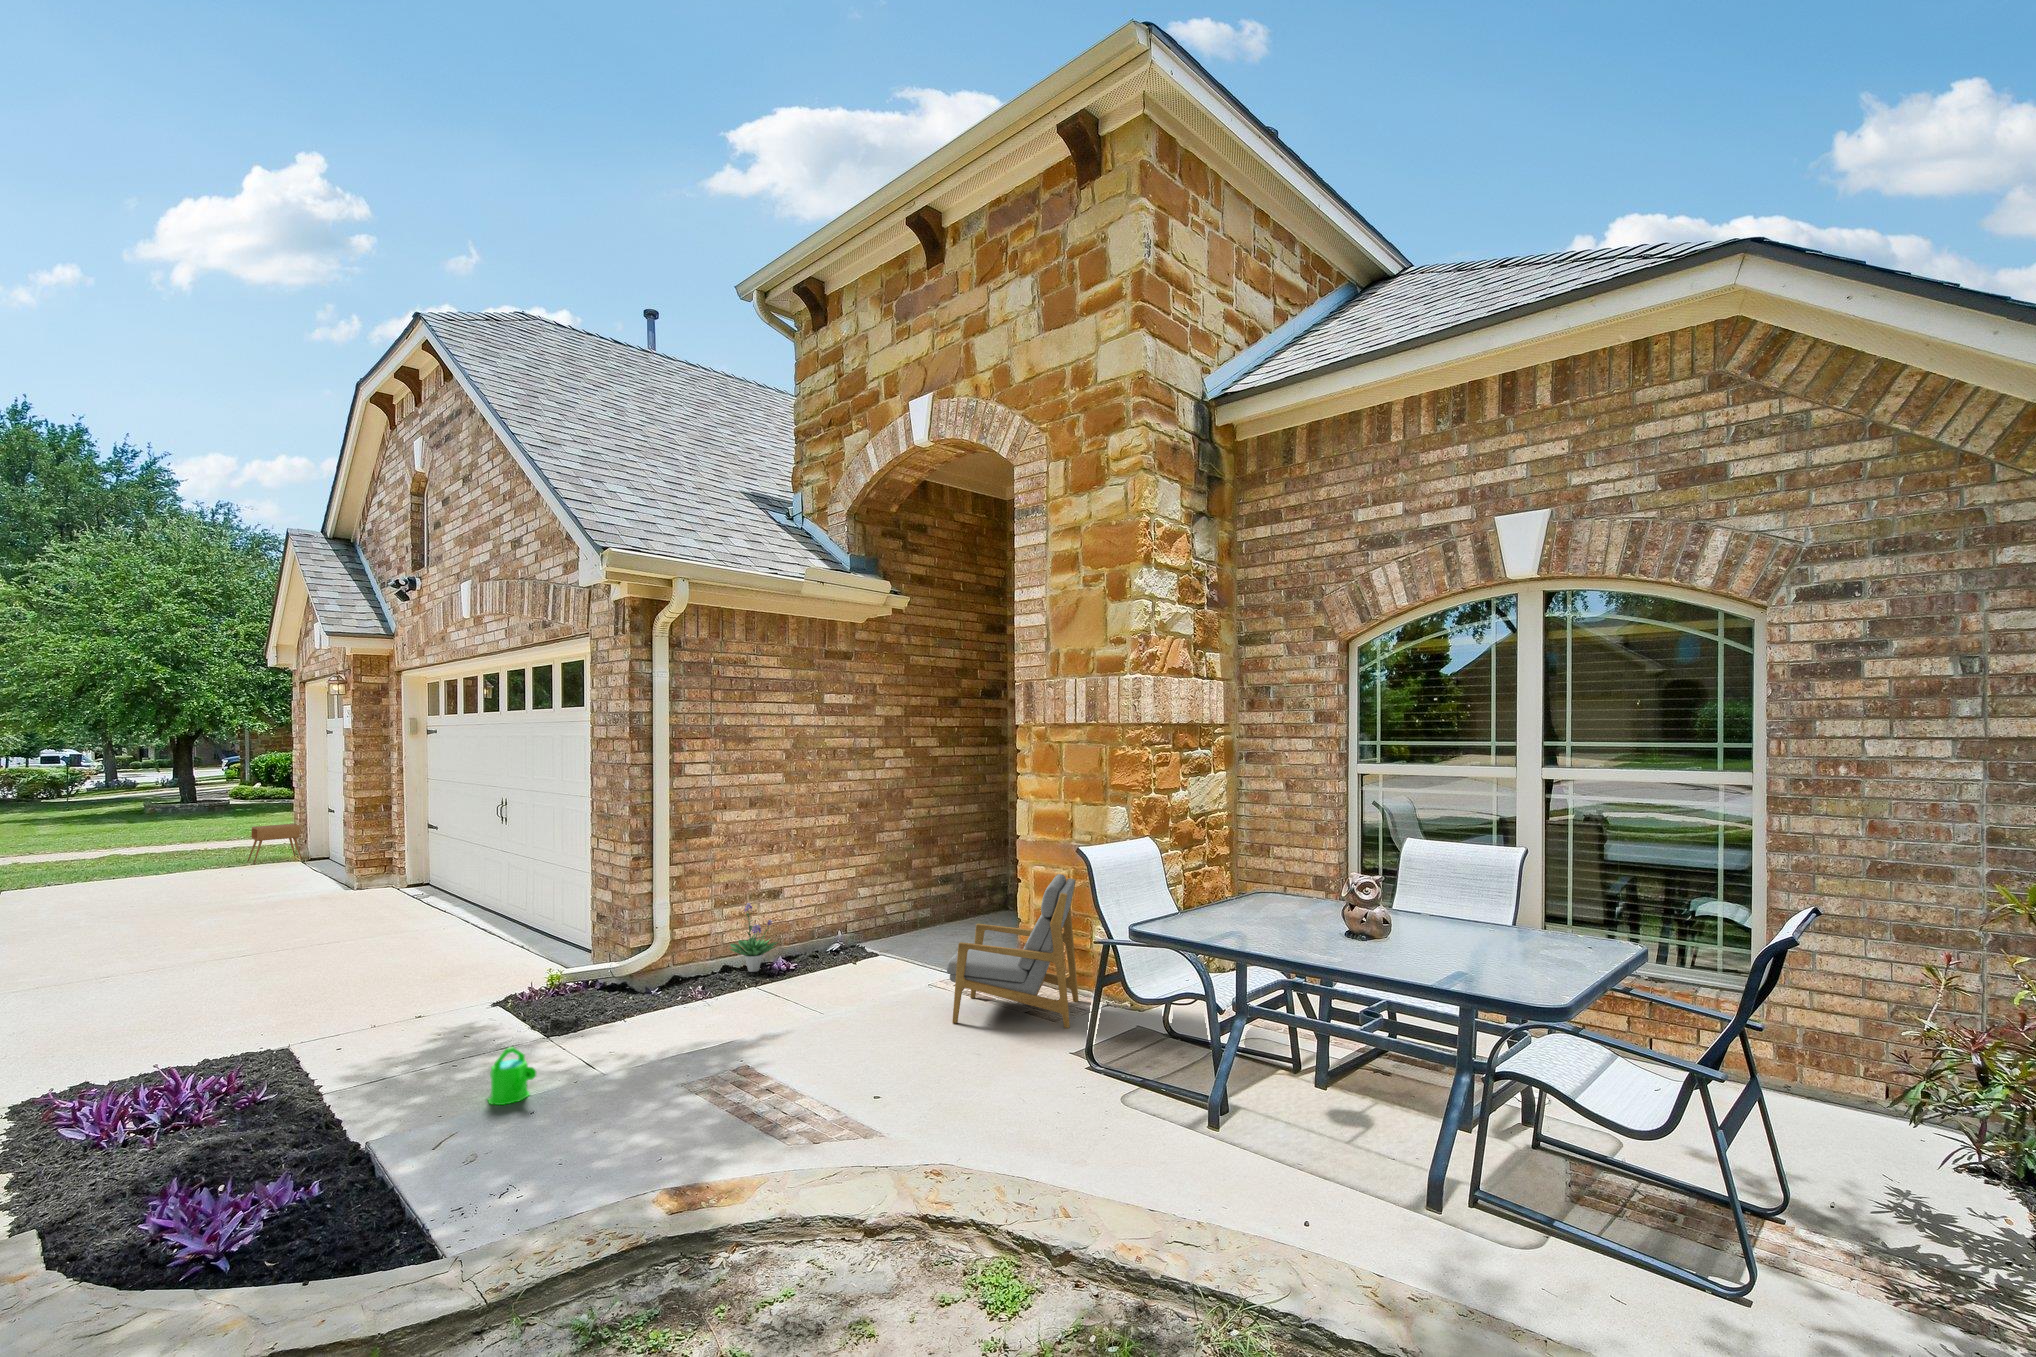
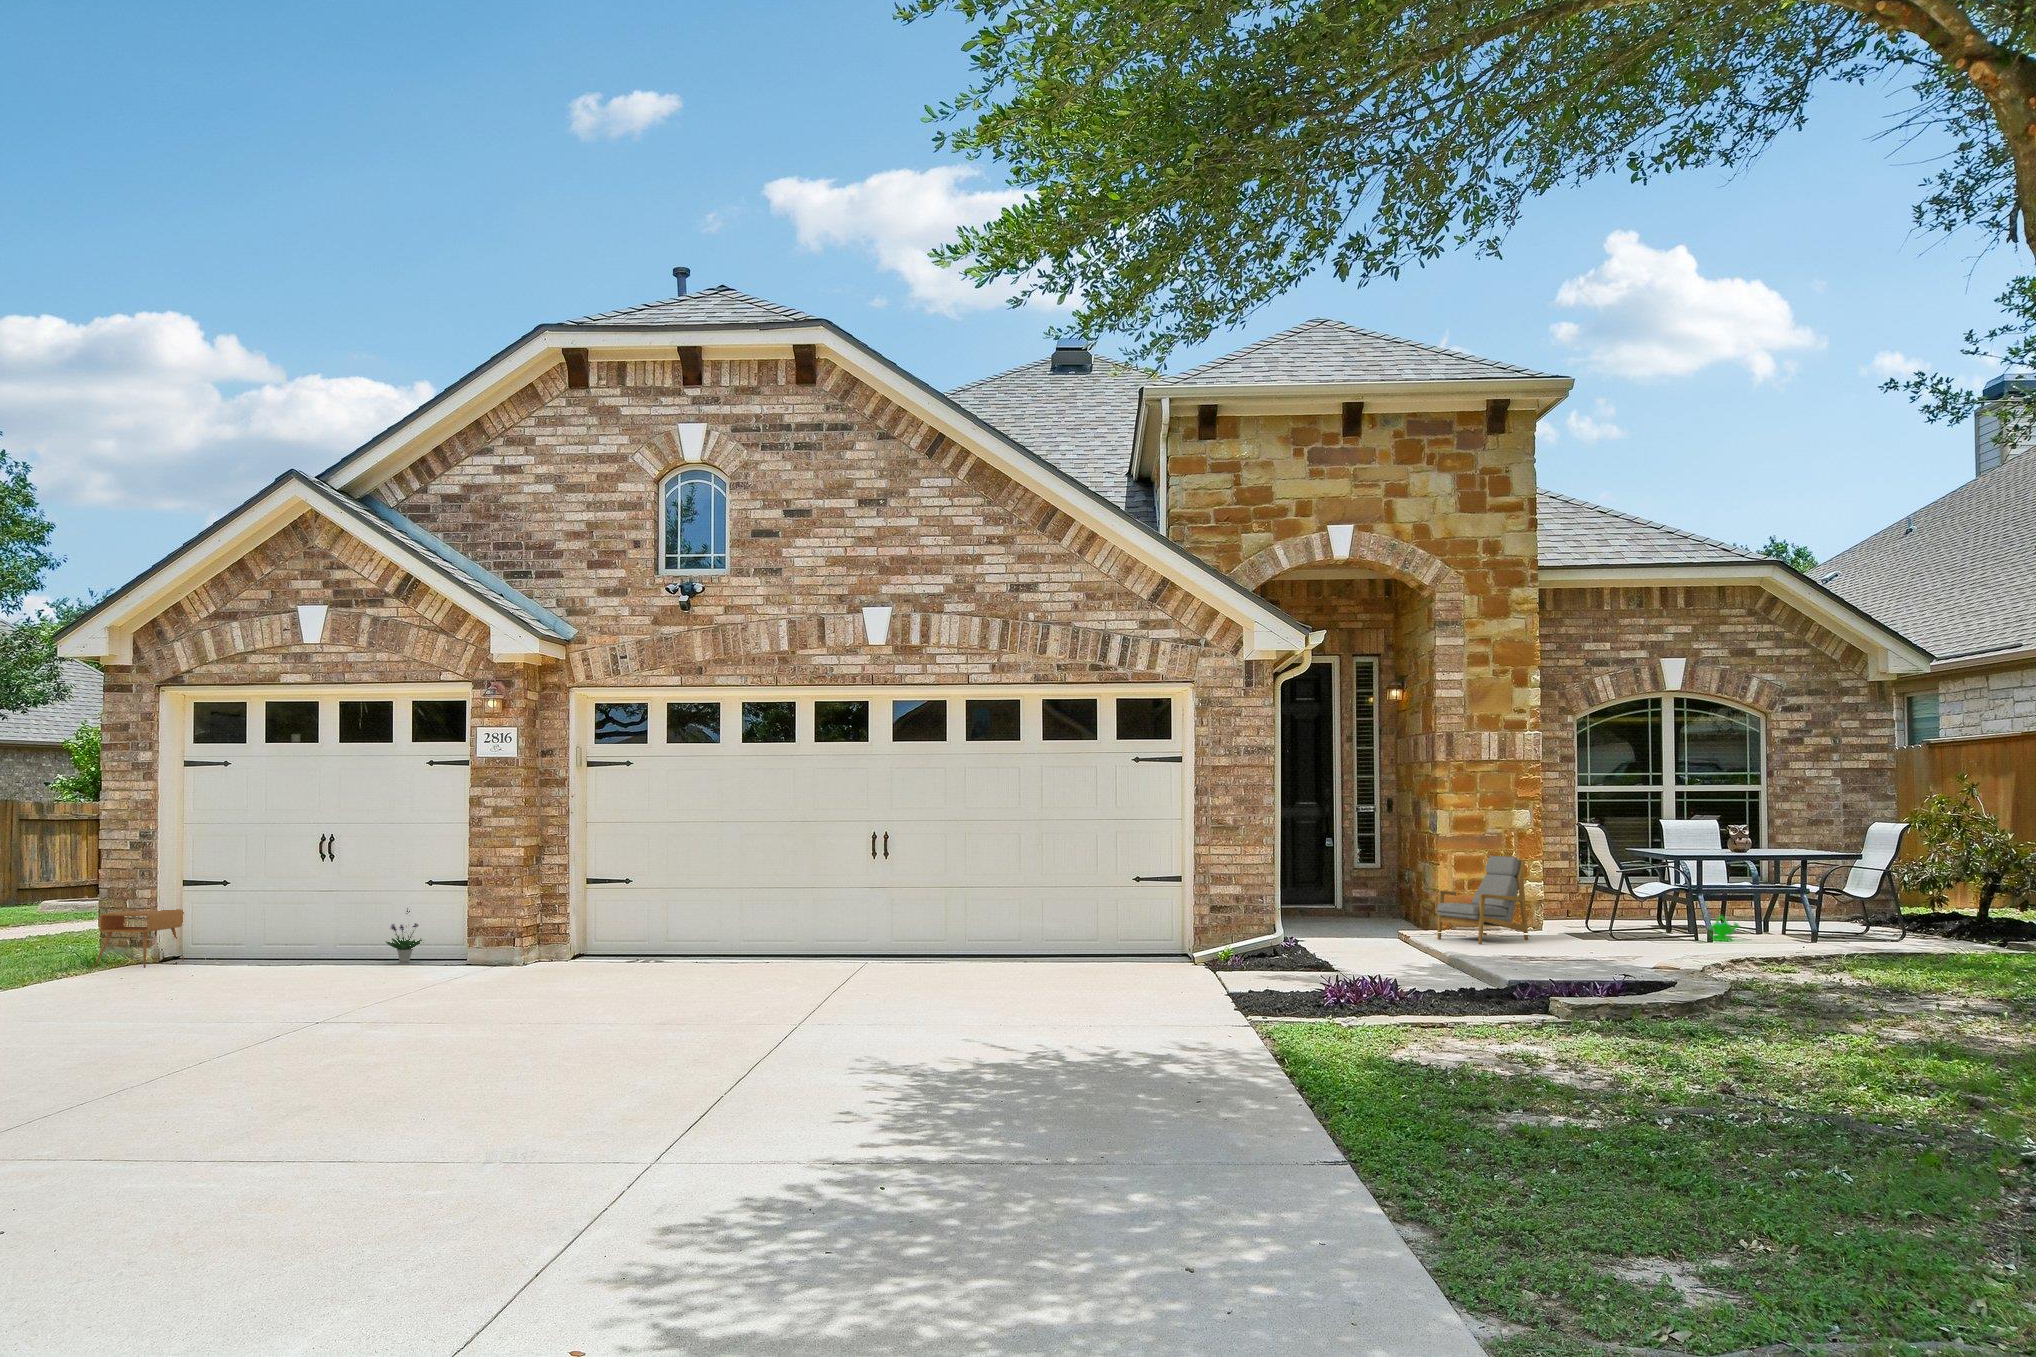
potted plant: present [730,903,778,972] -> present [386,908,424,963]
watering can: present [488,1047,536,1105] -> present [1710,916,1739,941]

